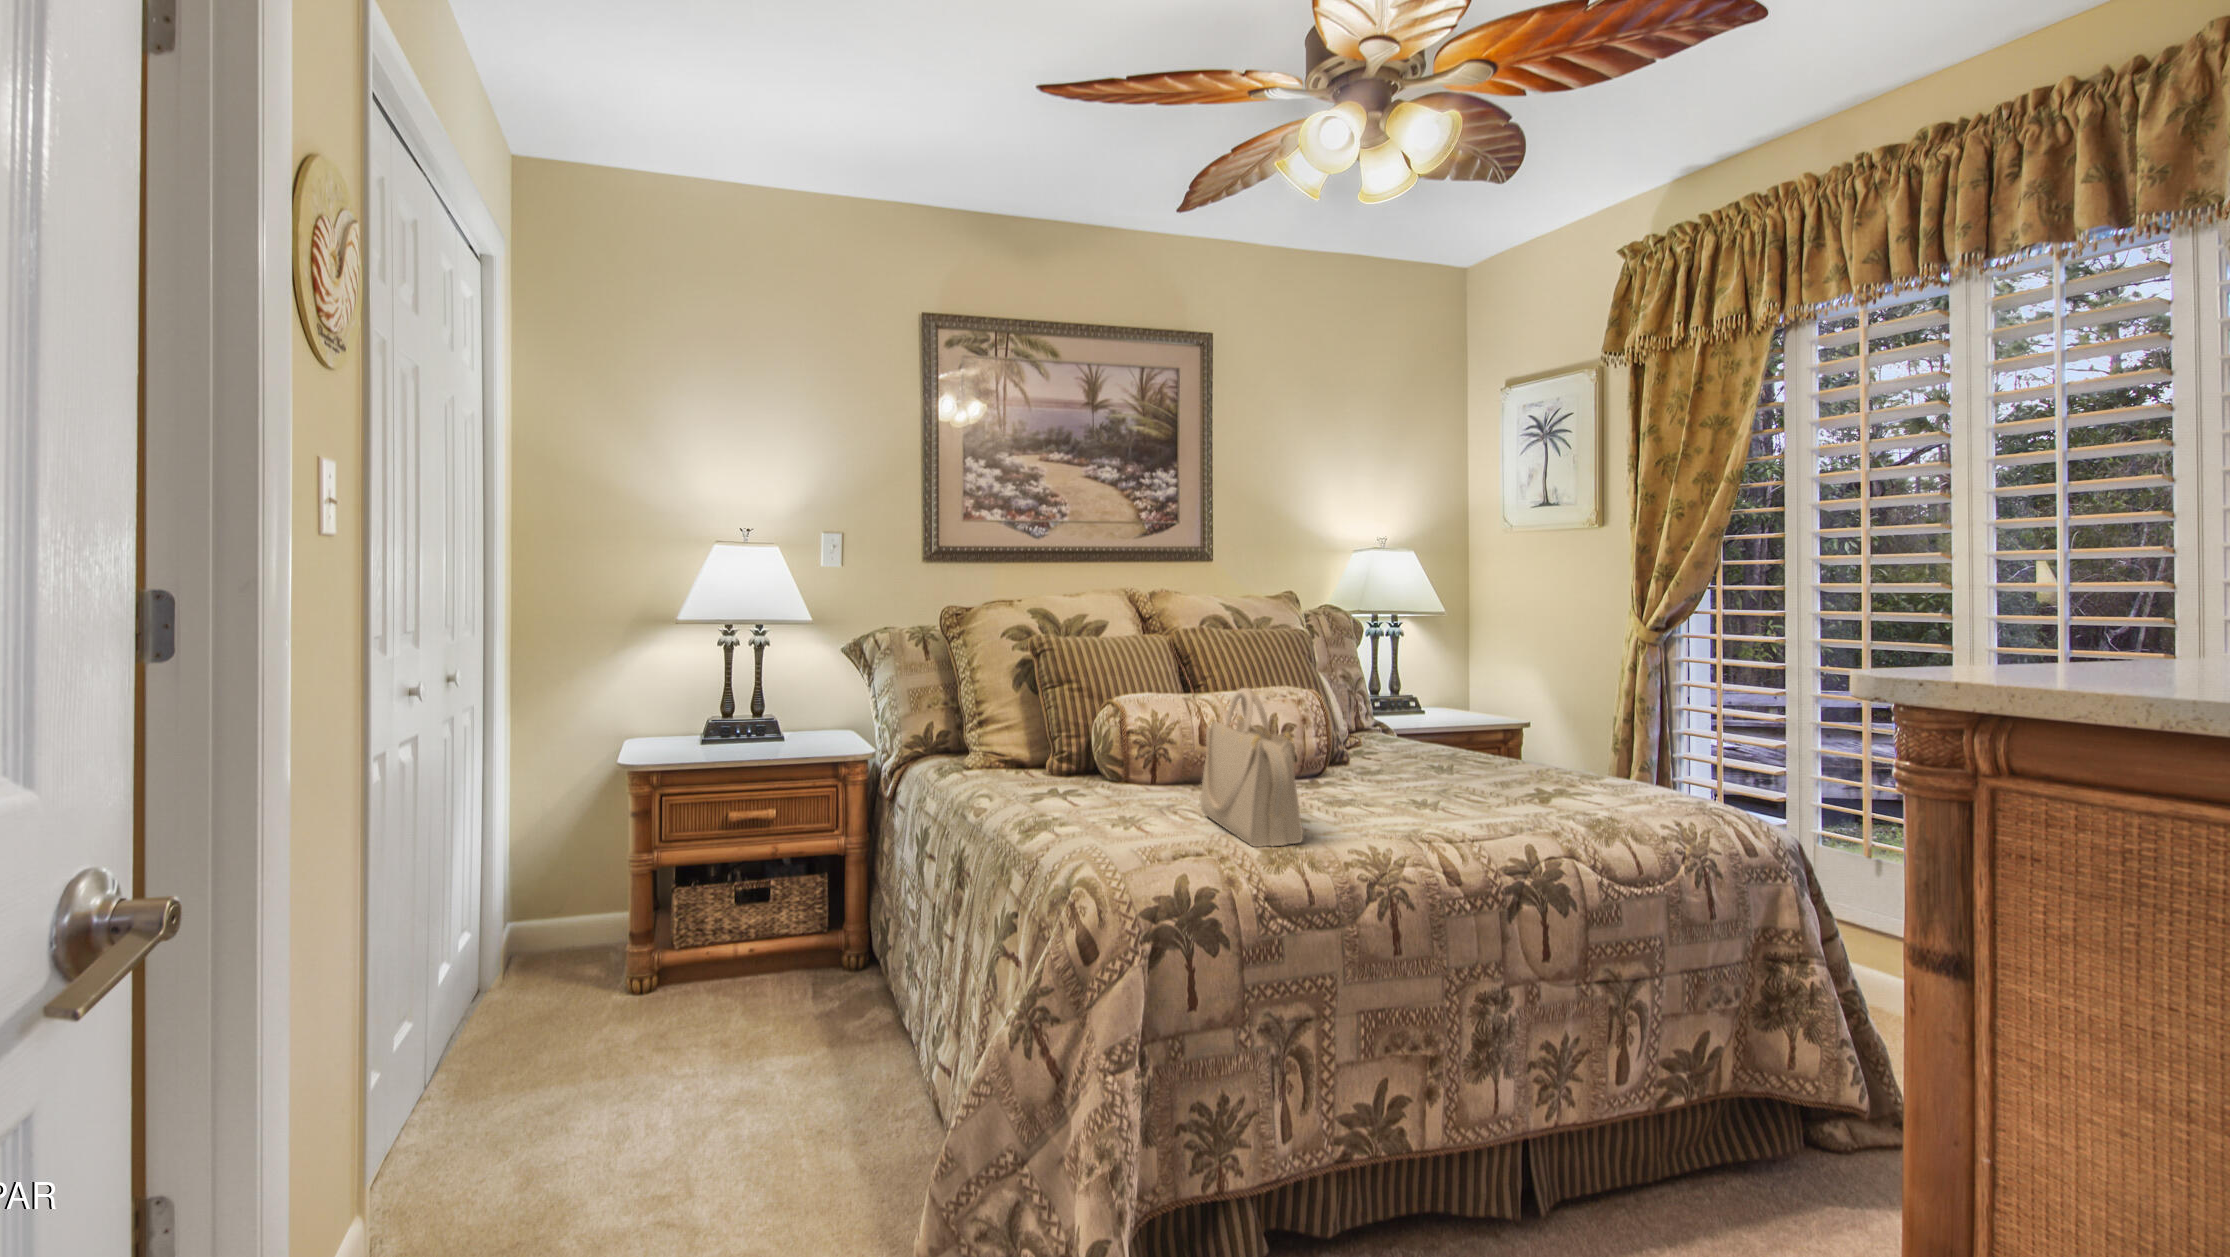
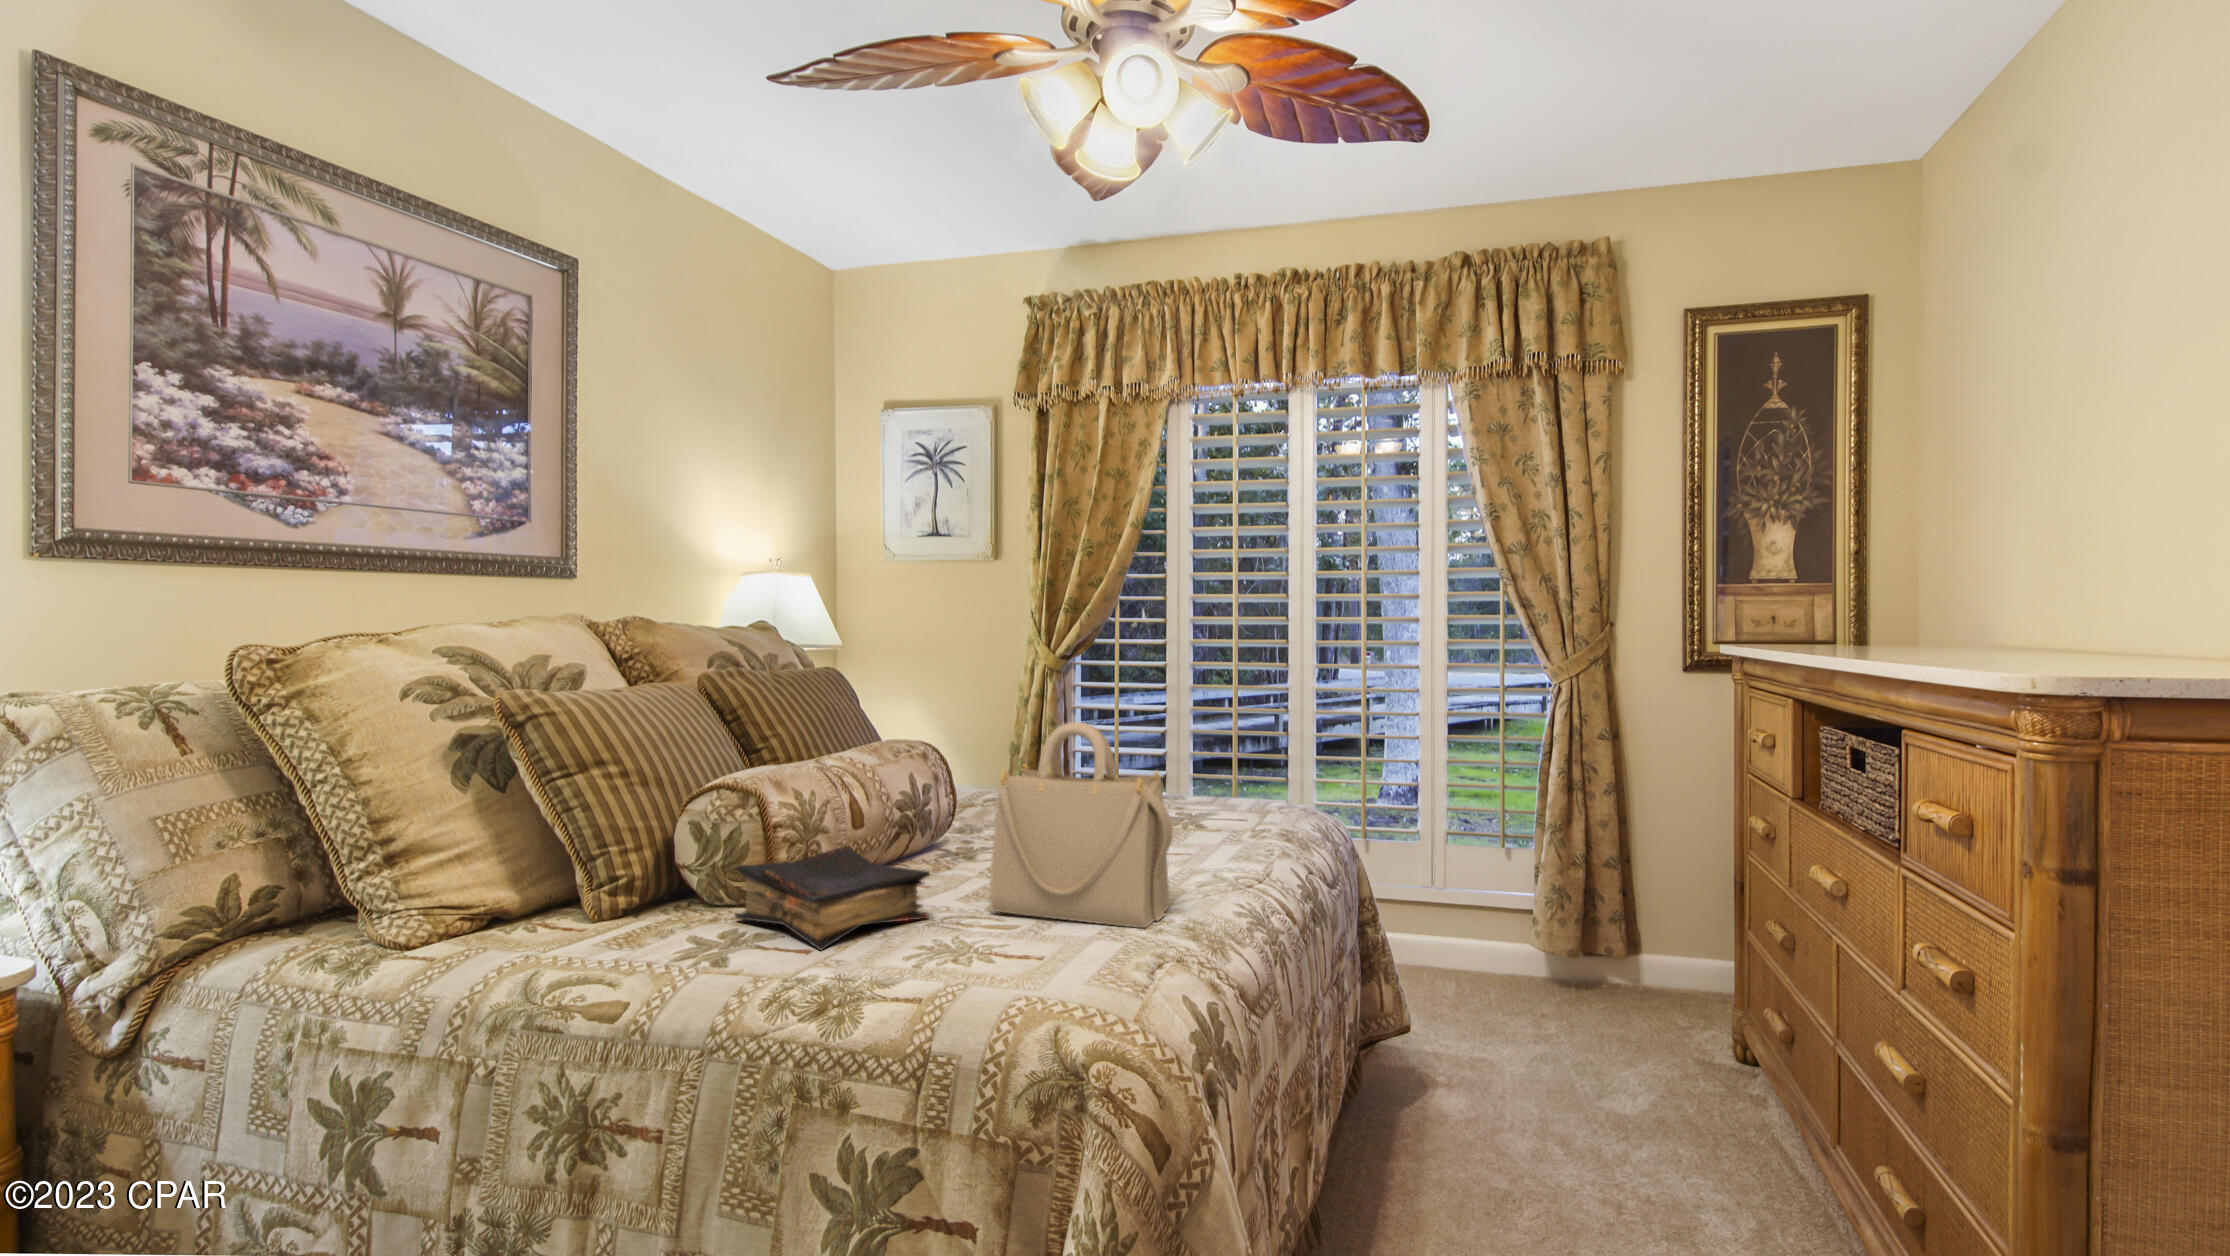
book: none [1083,752,1175,809] -> present [735,846,930,950]

